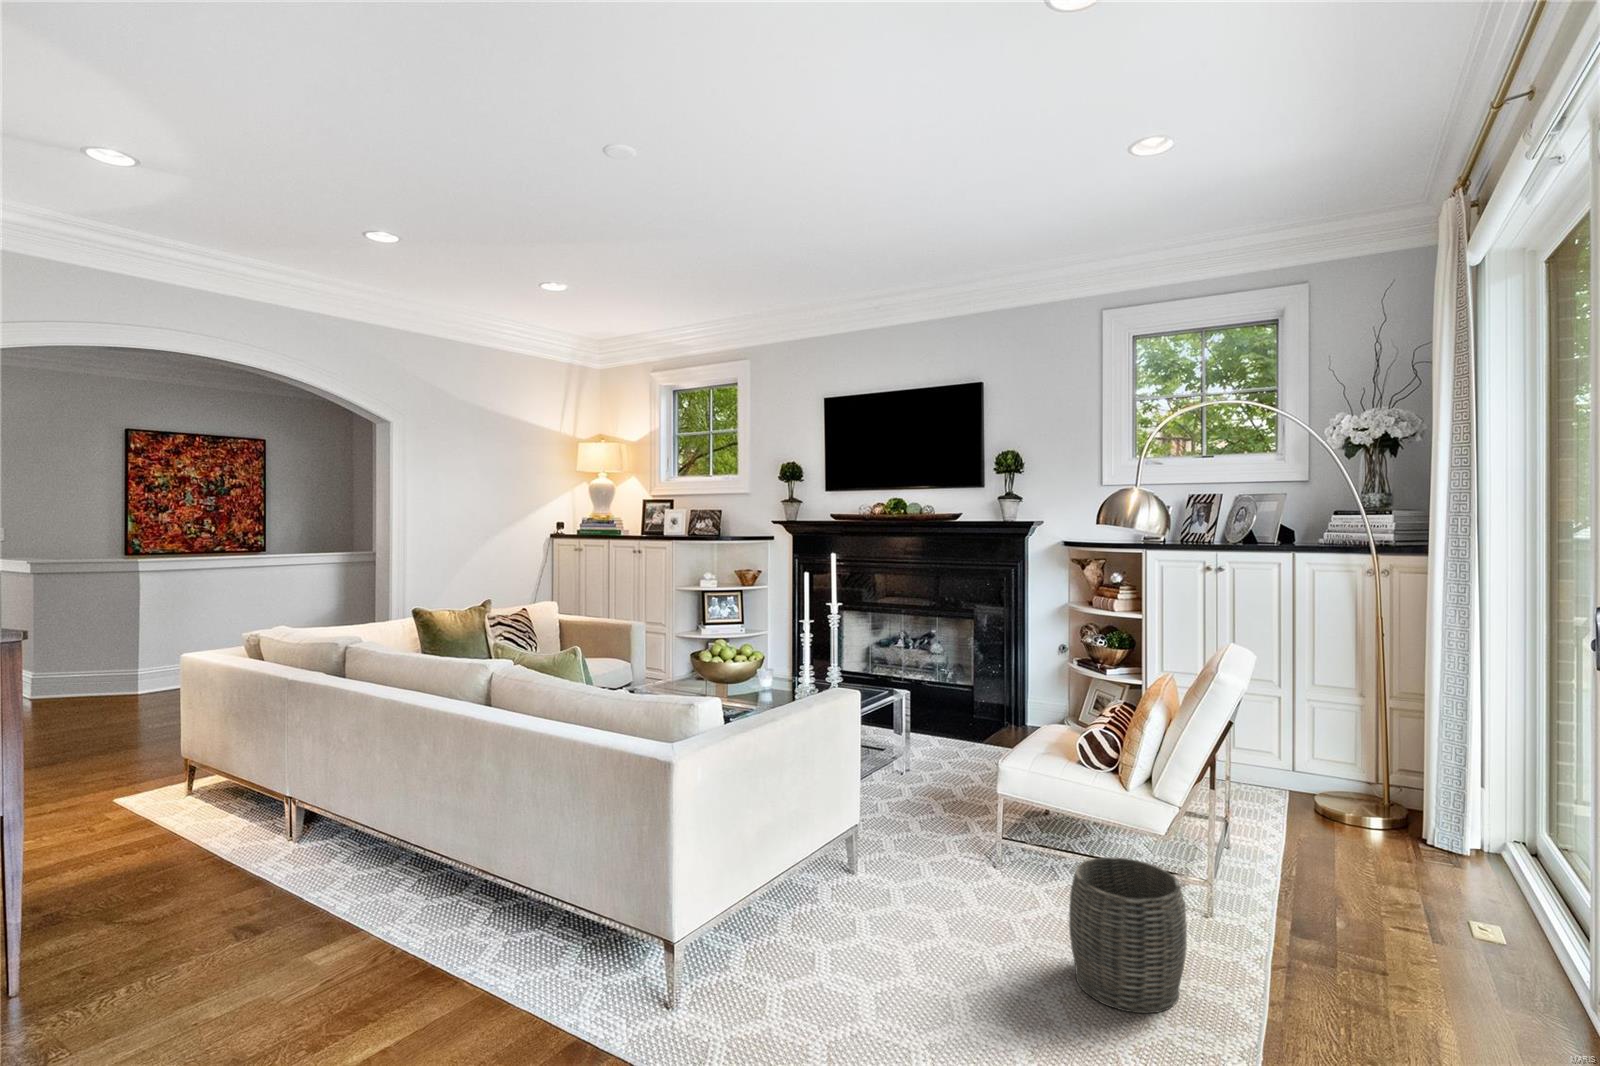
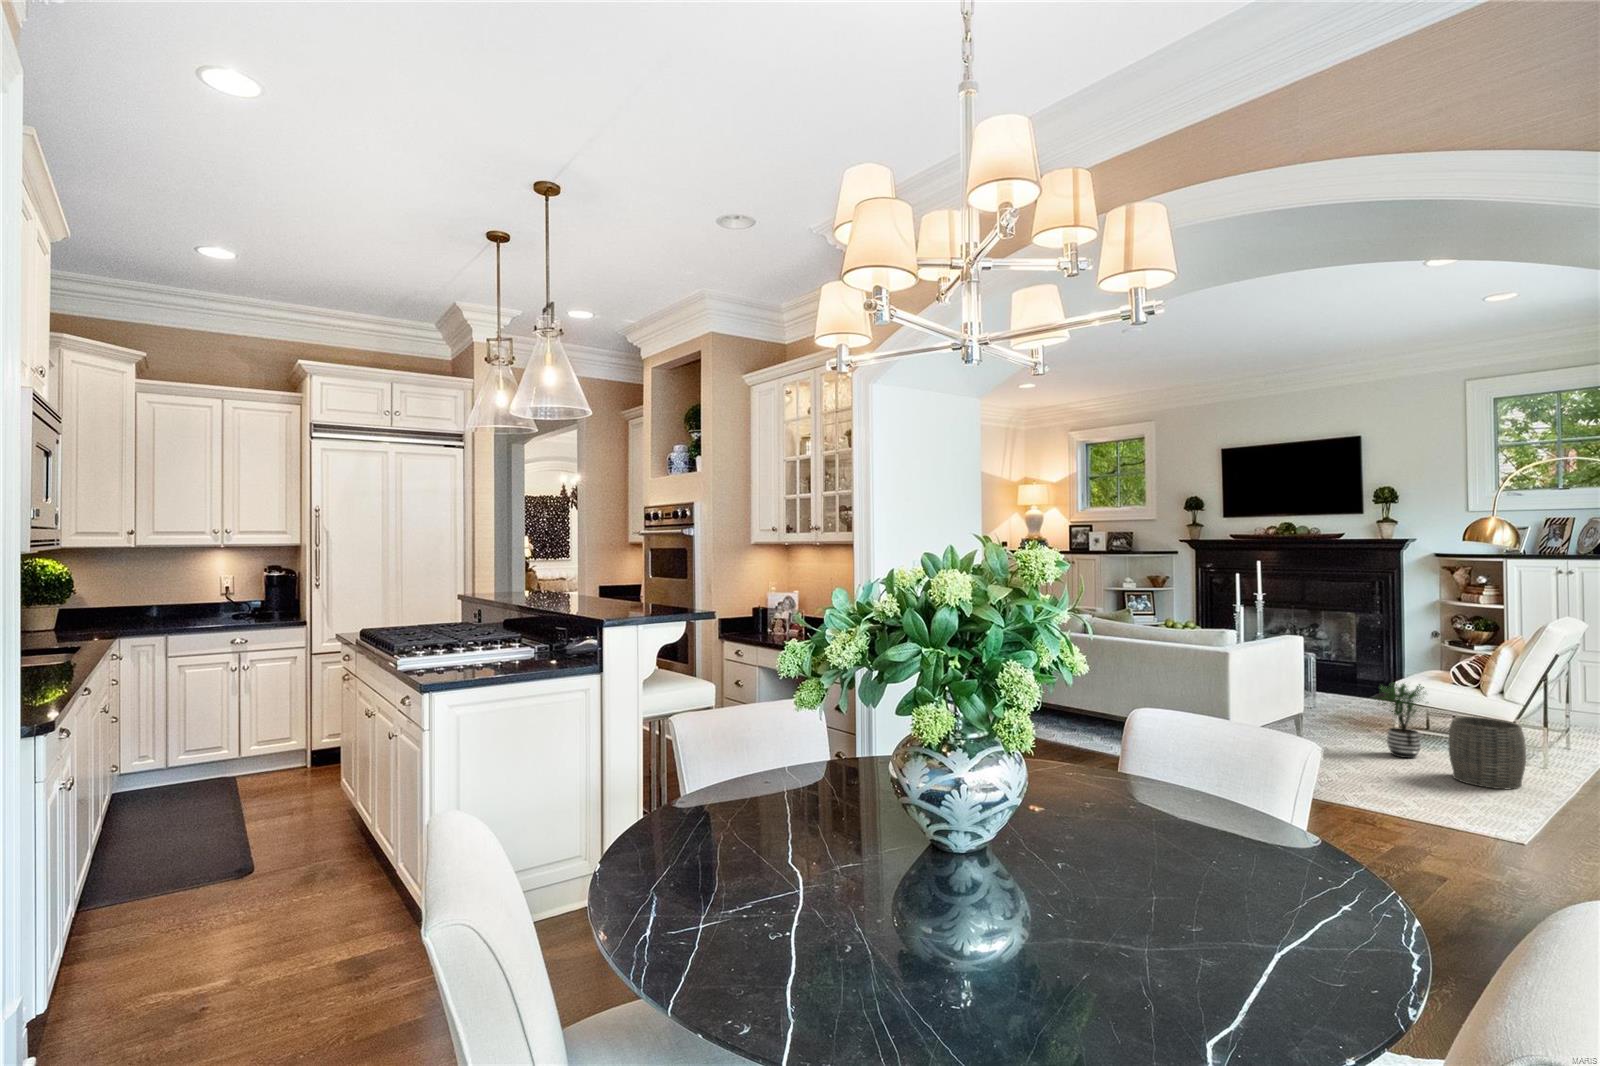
potted plant: none [962,775,1047,913] -> present [1377,683,1424,758]

